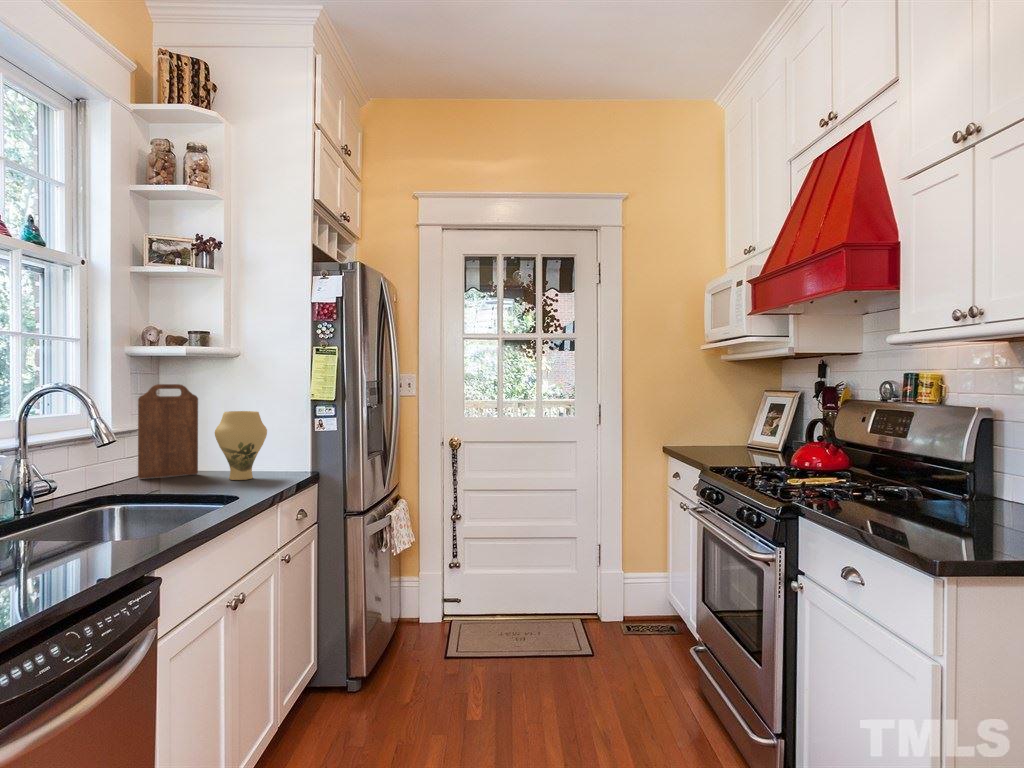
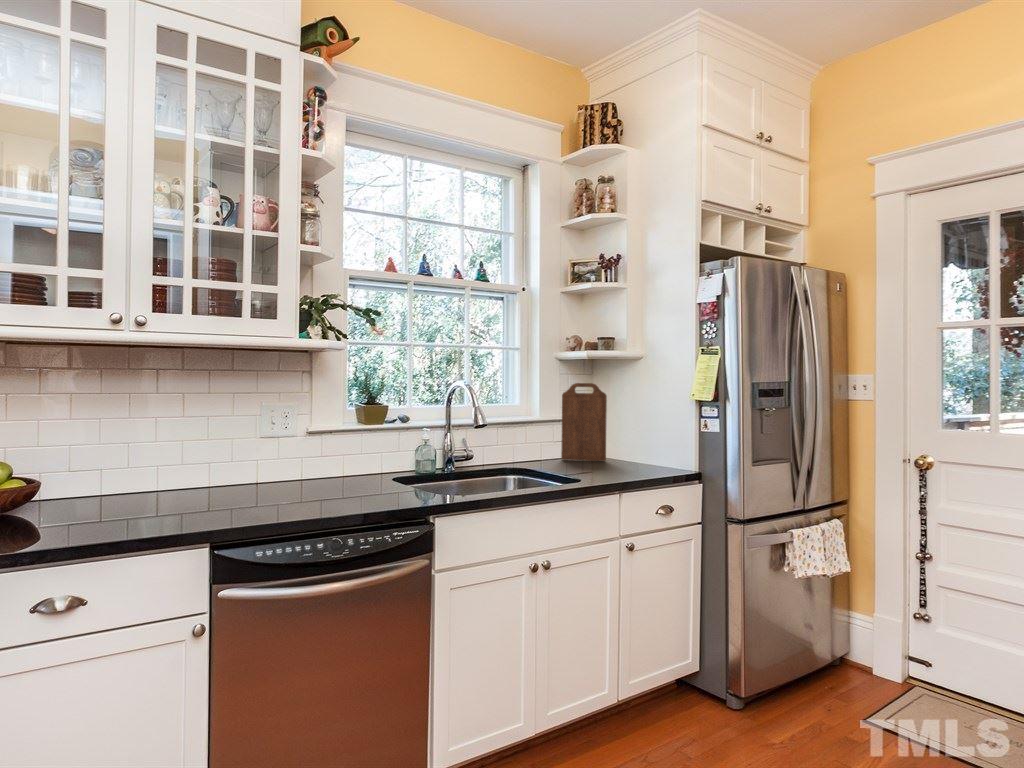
vase: present [215,411,267,480] -> none [603,408,647,470]

